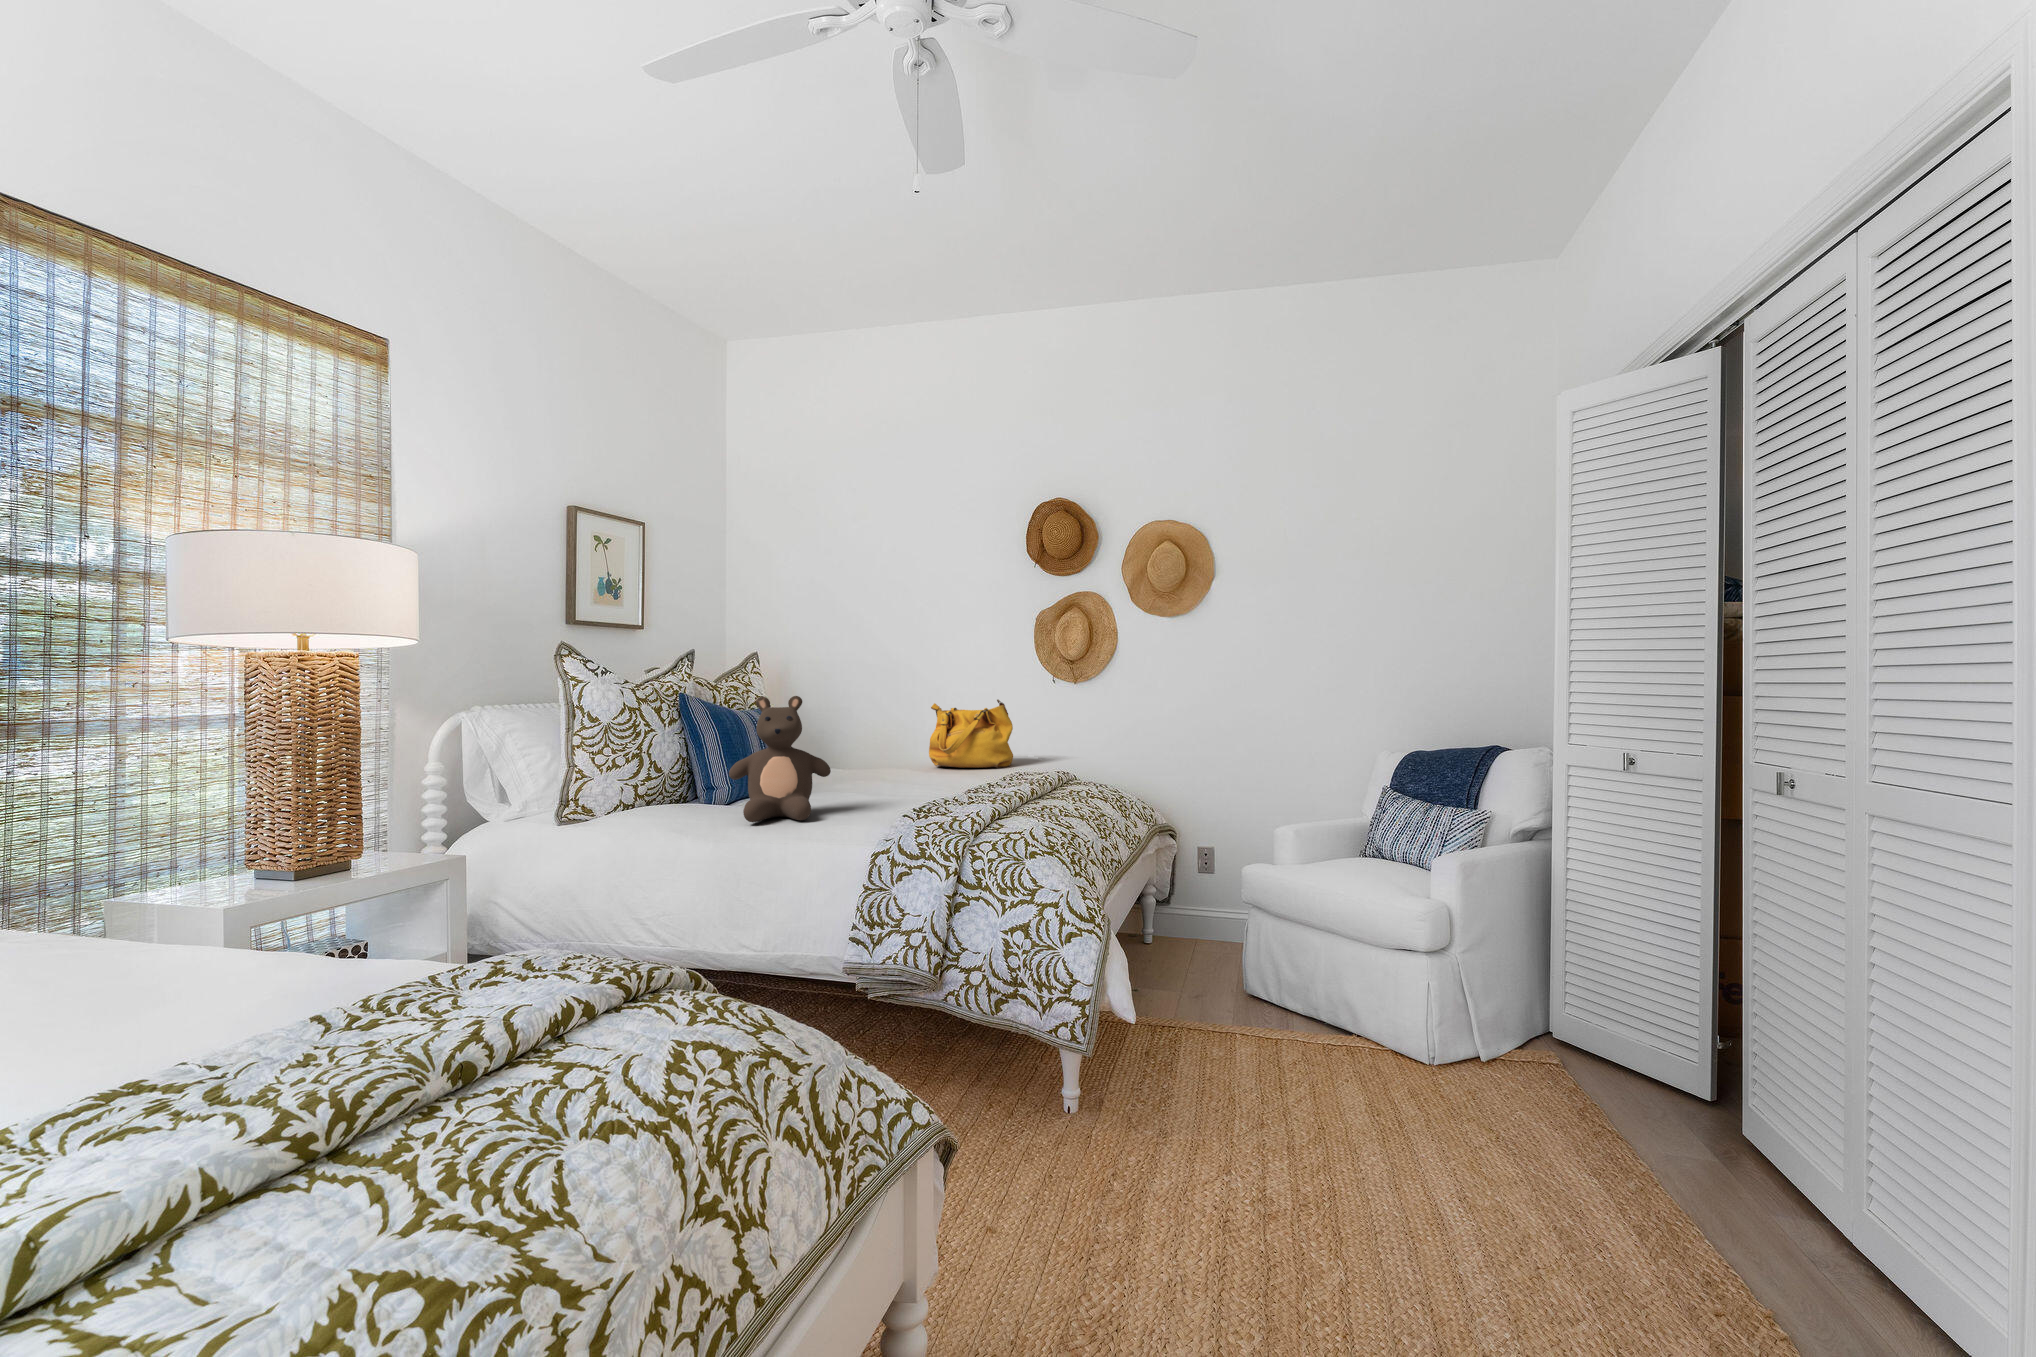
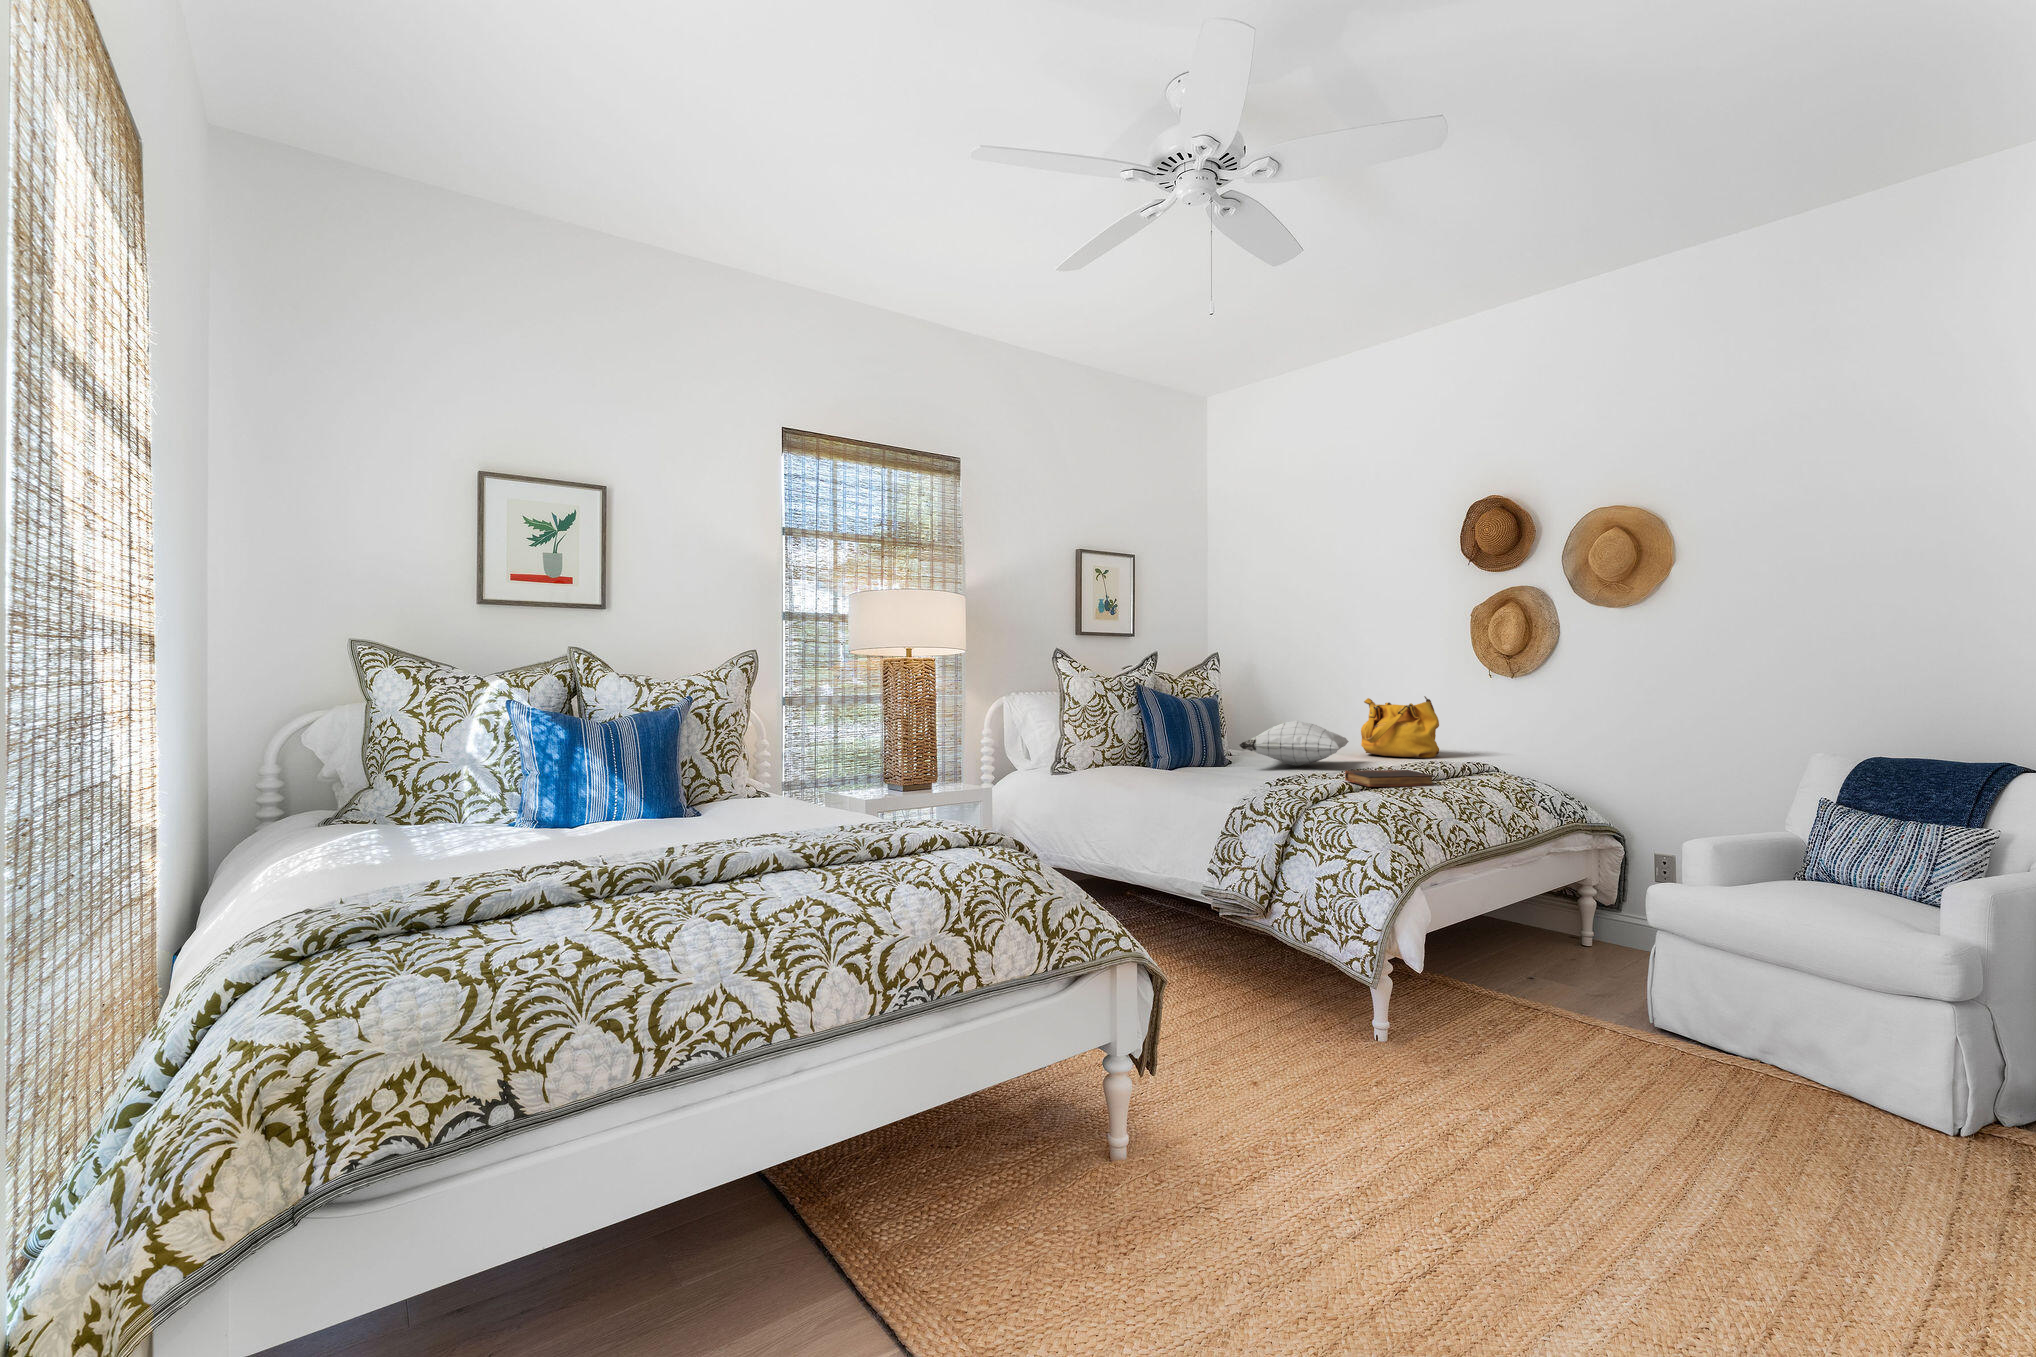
teddy bear: present [729,696,831,822] -> none [1156,687,1230,782]
pillow: none [824,733,944,787] -> present [1239,721,1349,766]
book: none [973,783,1072,808] -> present [1345,770,1435,787]

